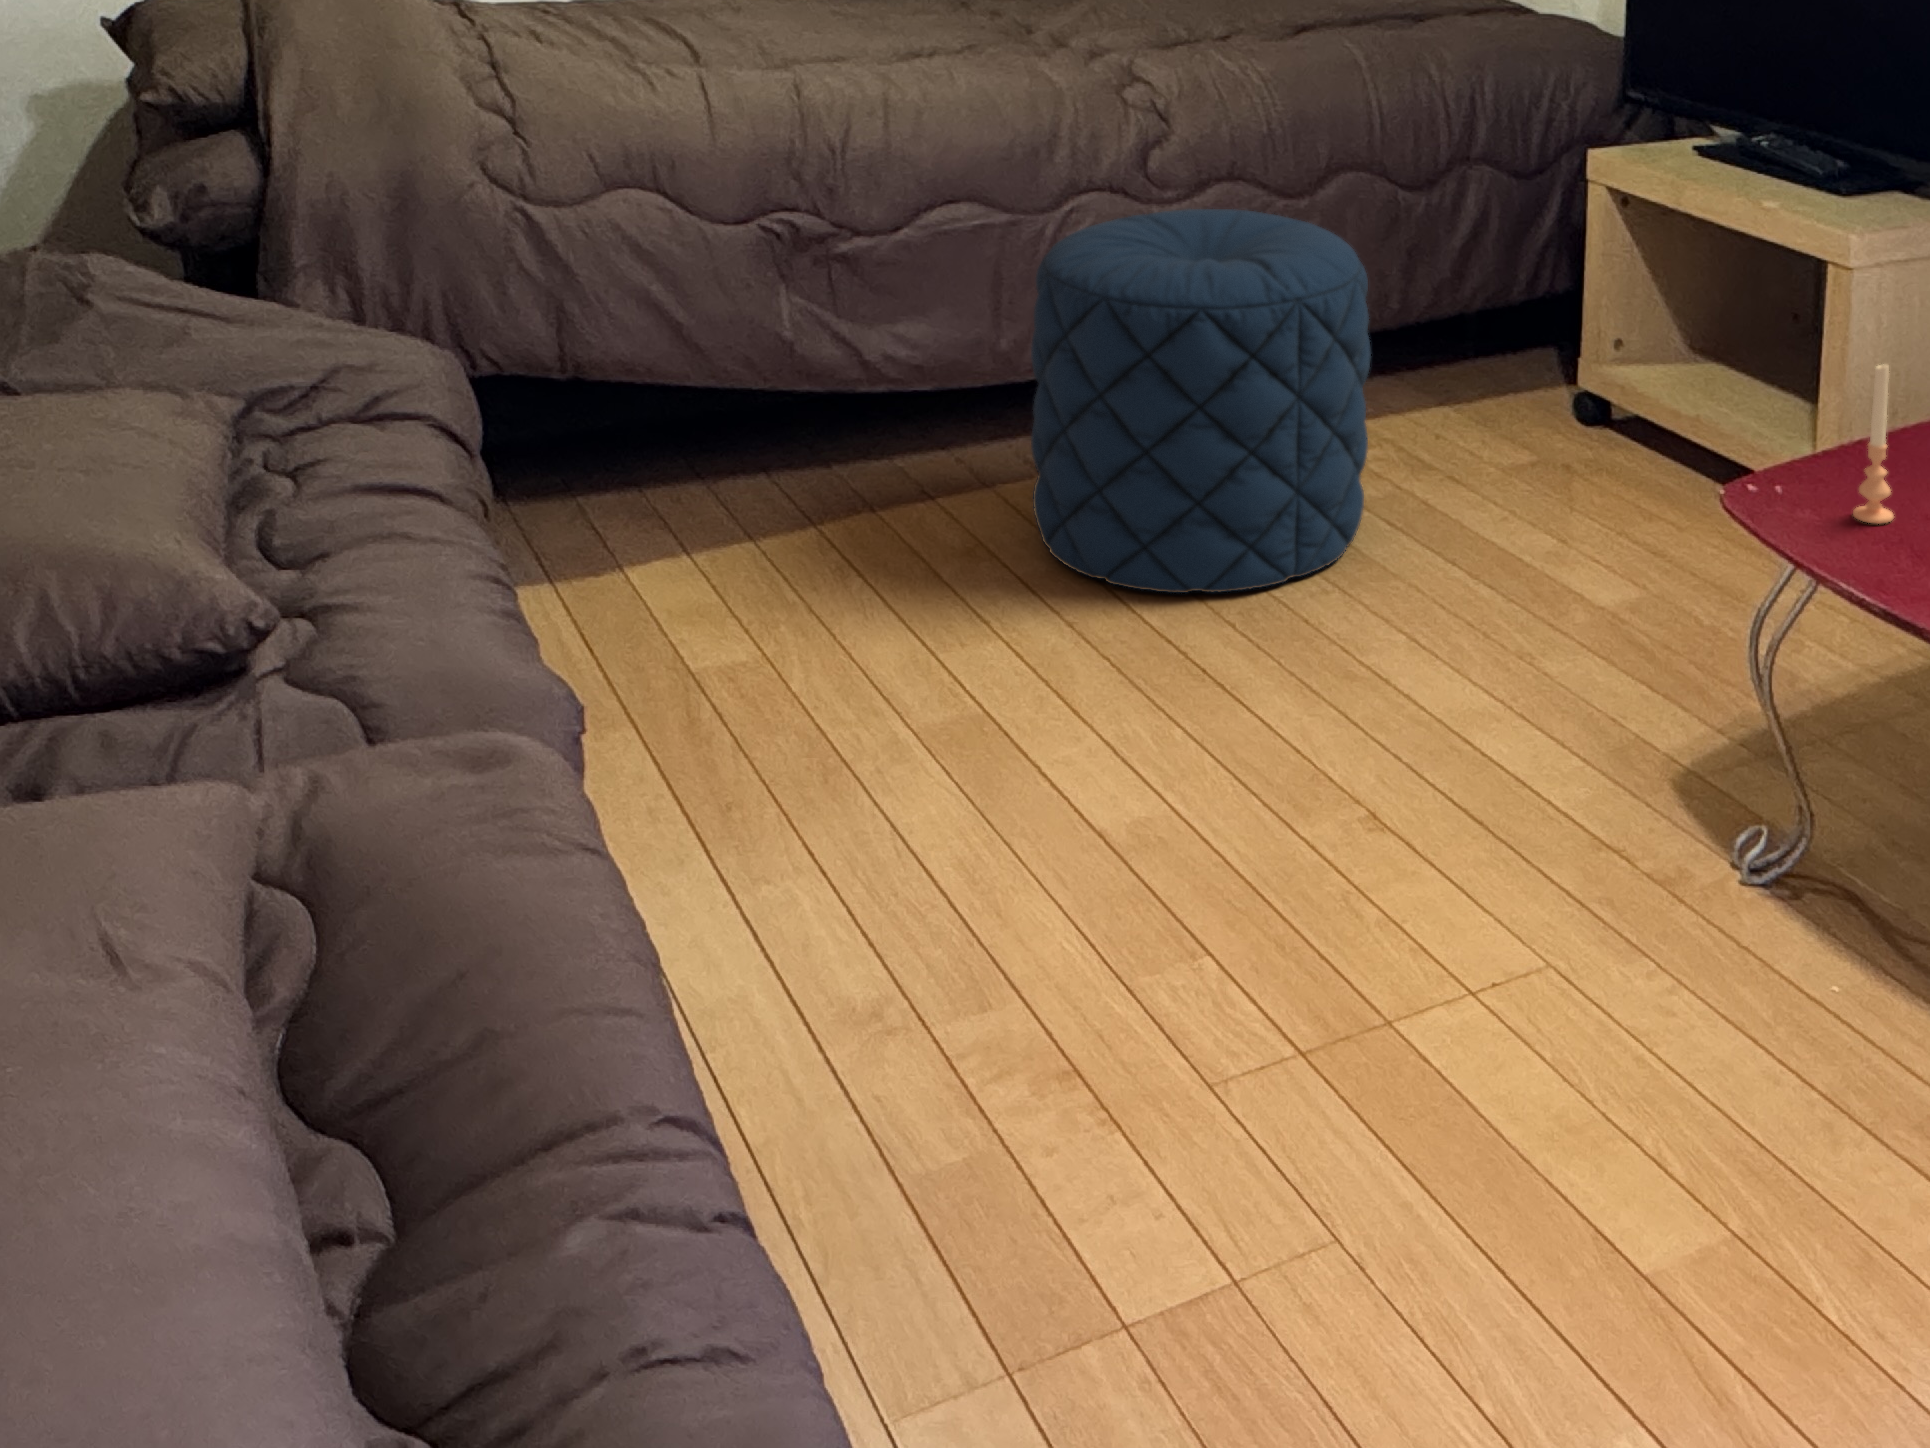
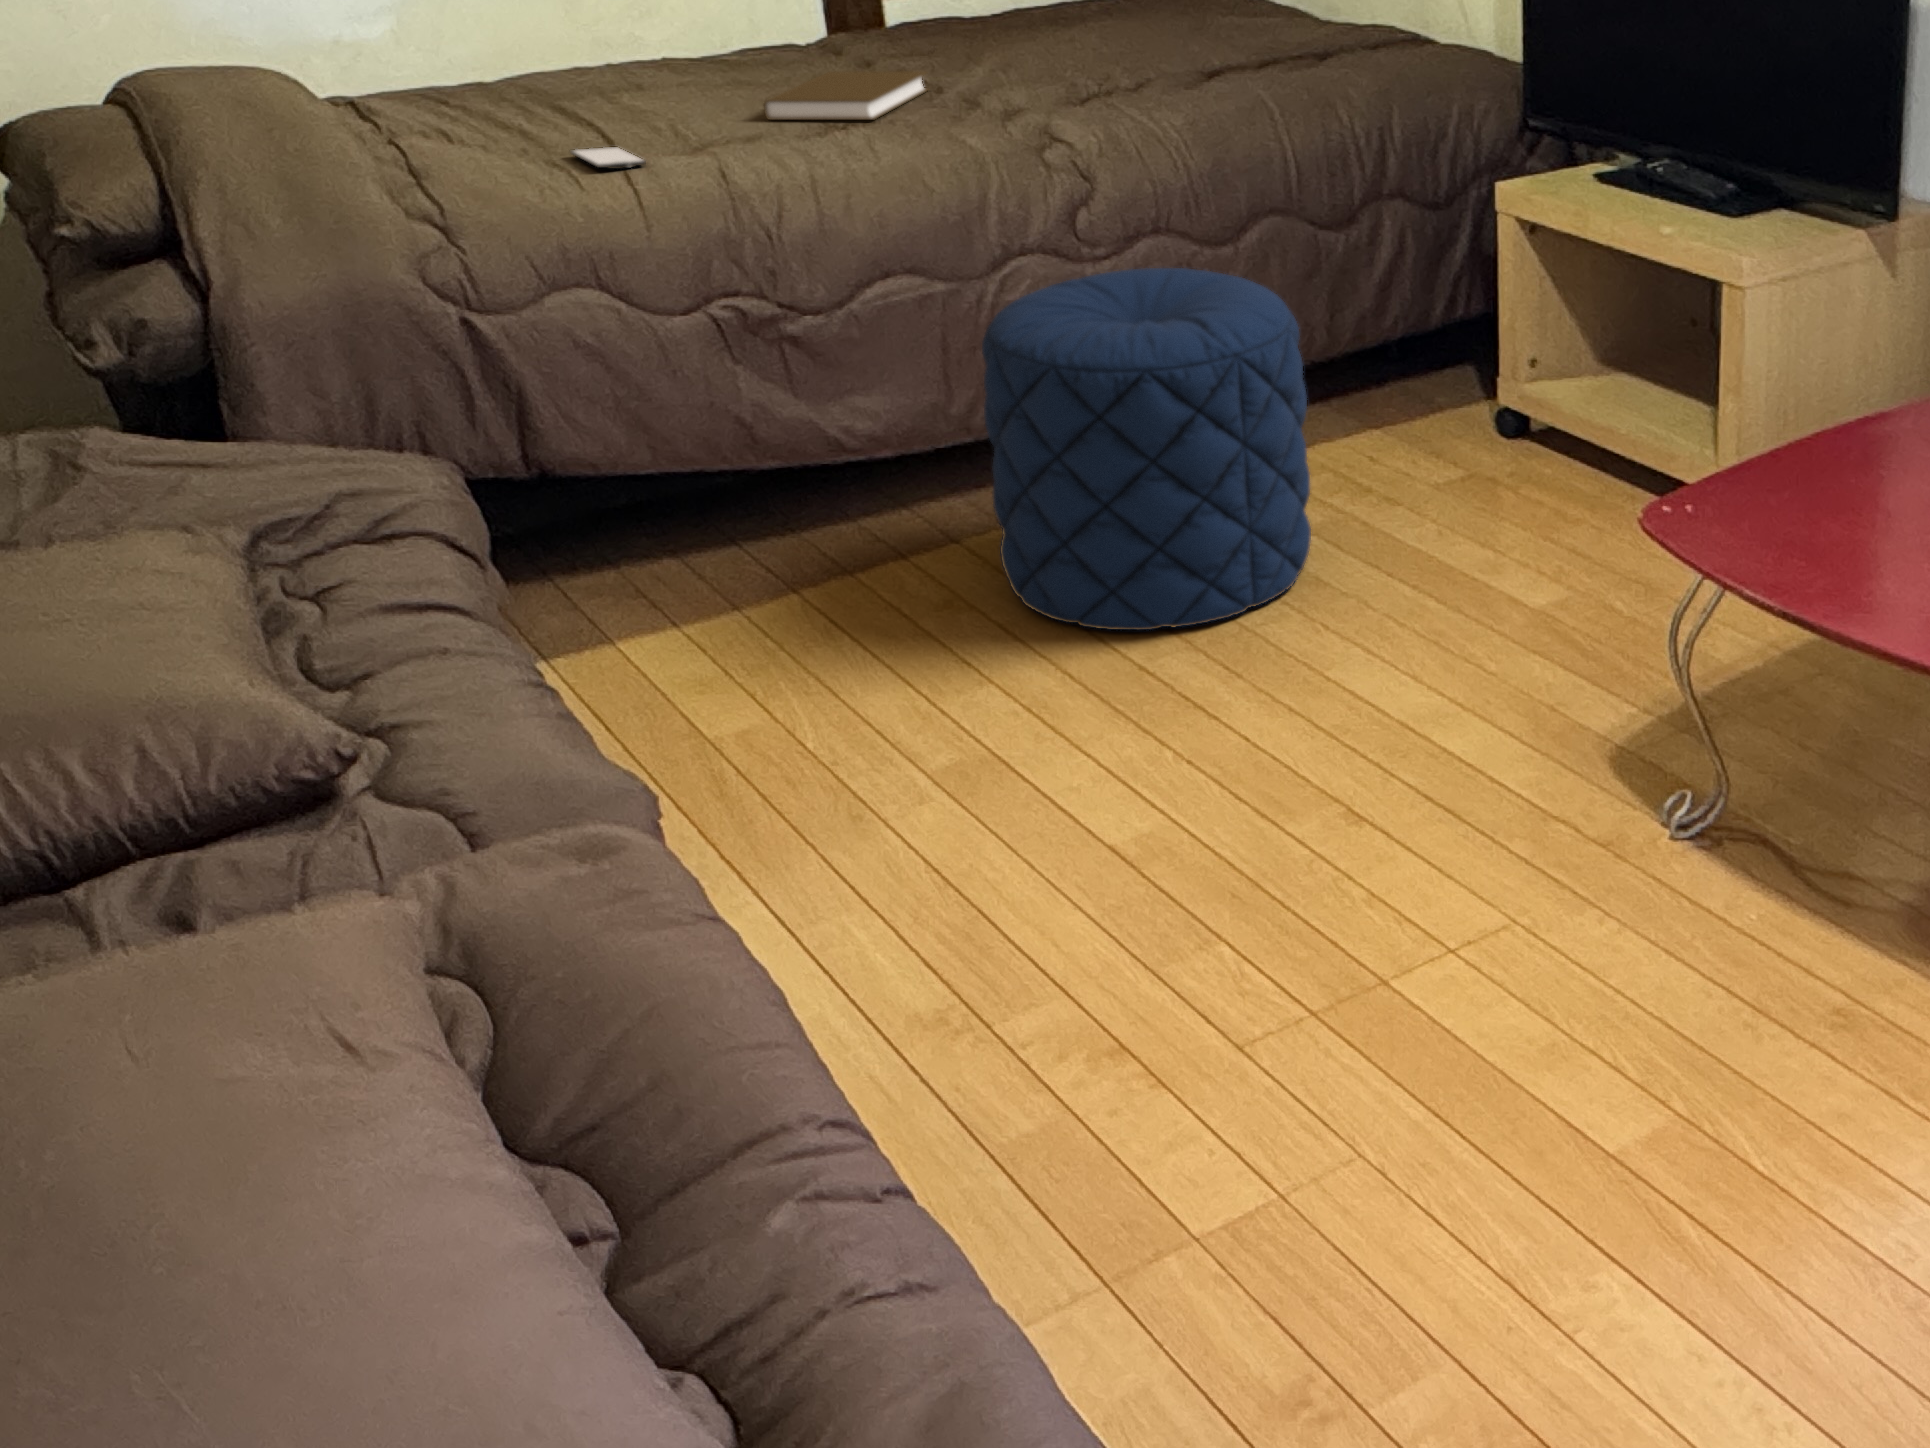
book: none [854,4,1020,49] -> present [764,71,928,120]
smartphone: none [657,57,728,76] -> present [571,147,645,169]
candle: present [1853,365,1894,523] -> none [1749,395,1784,533]

